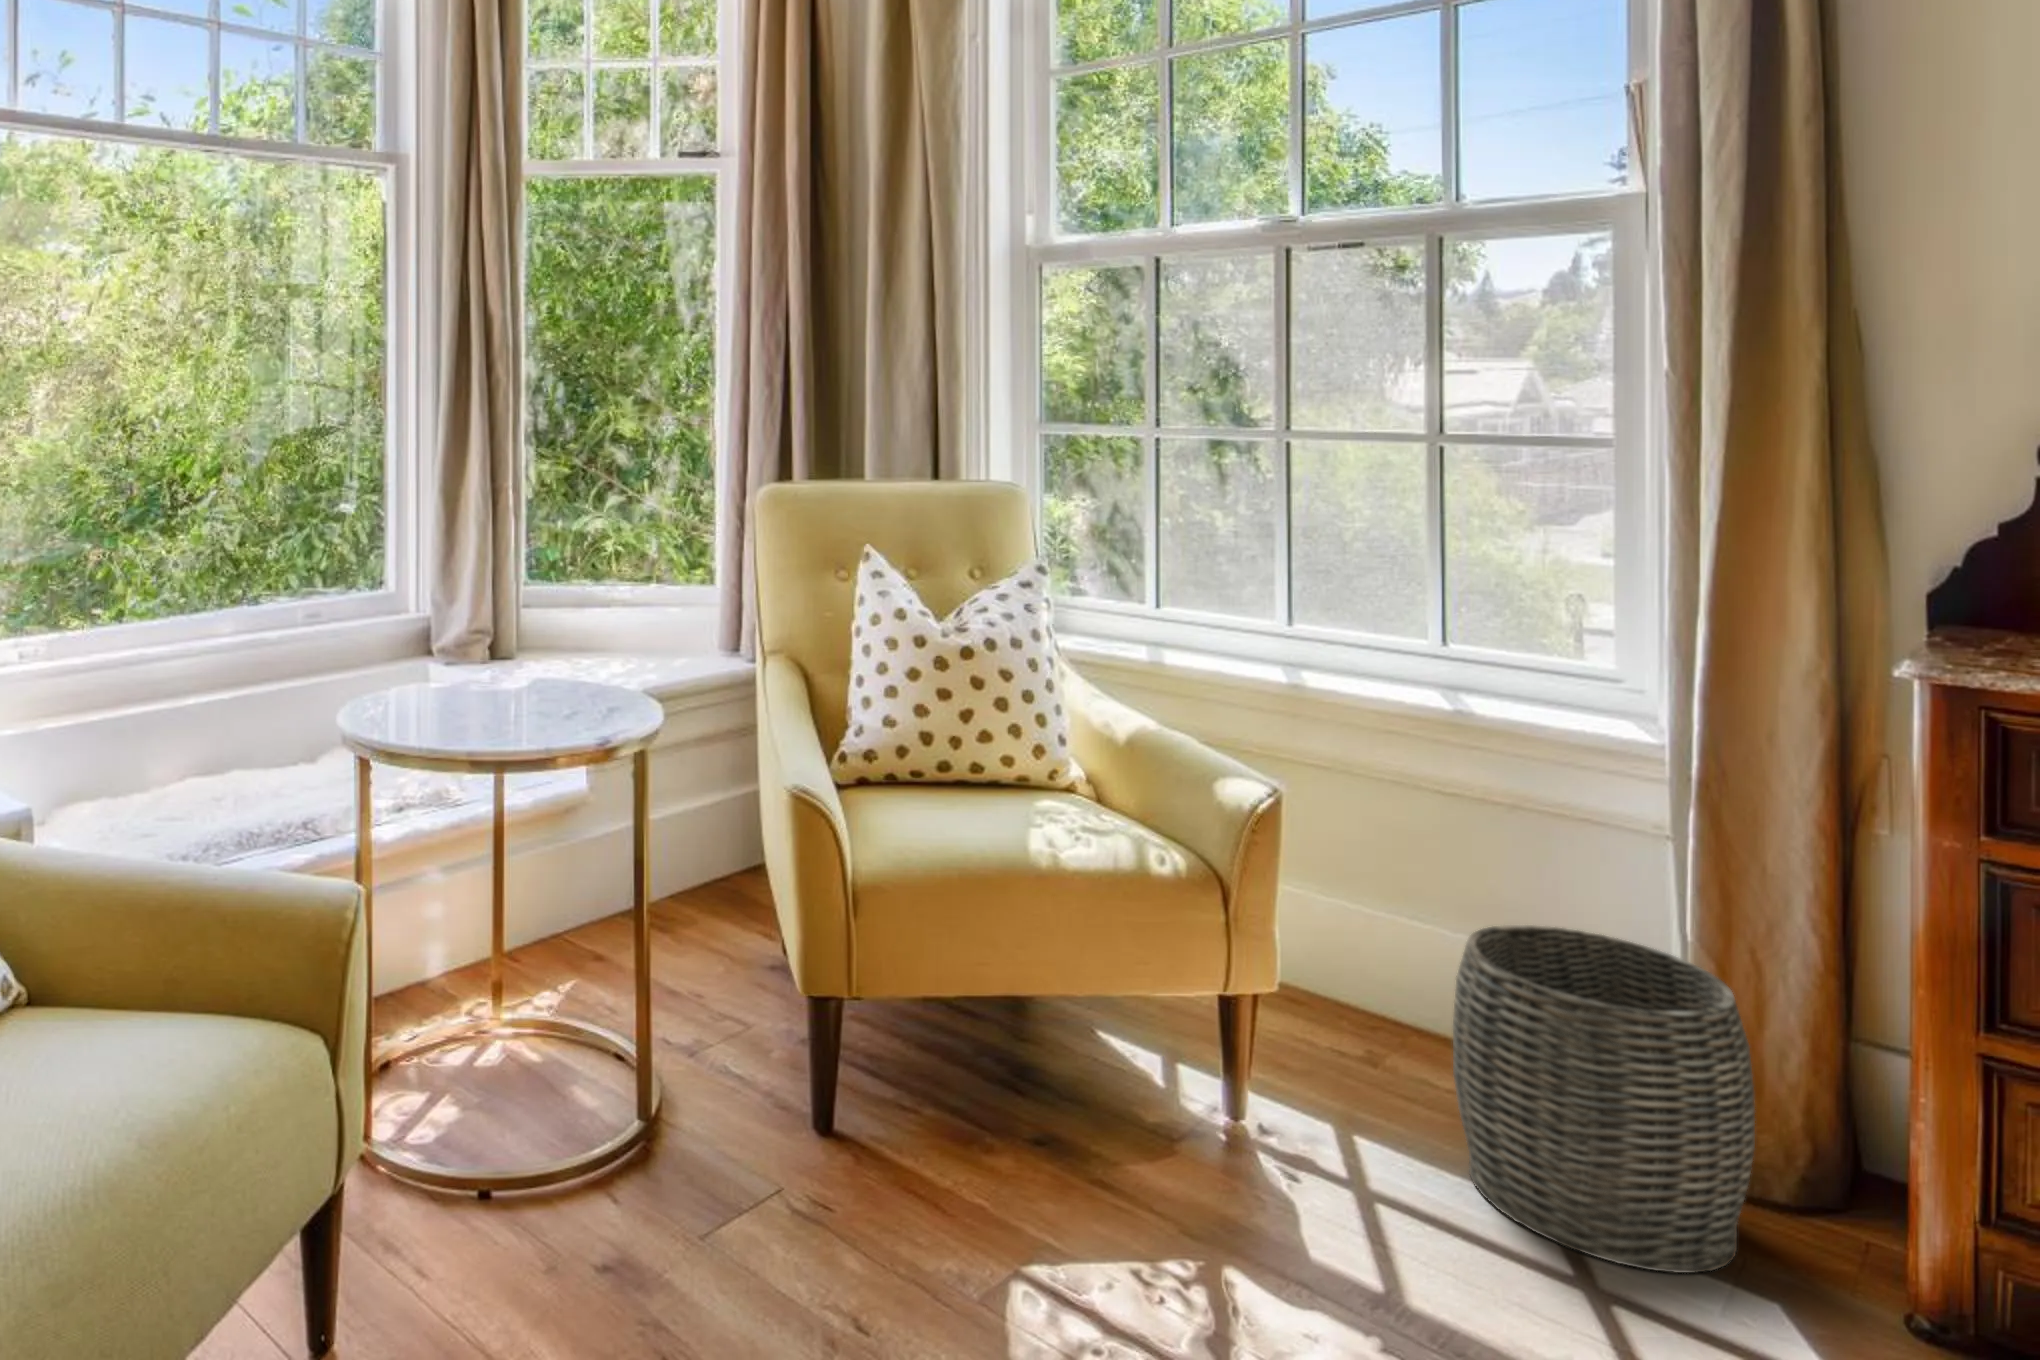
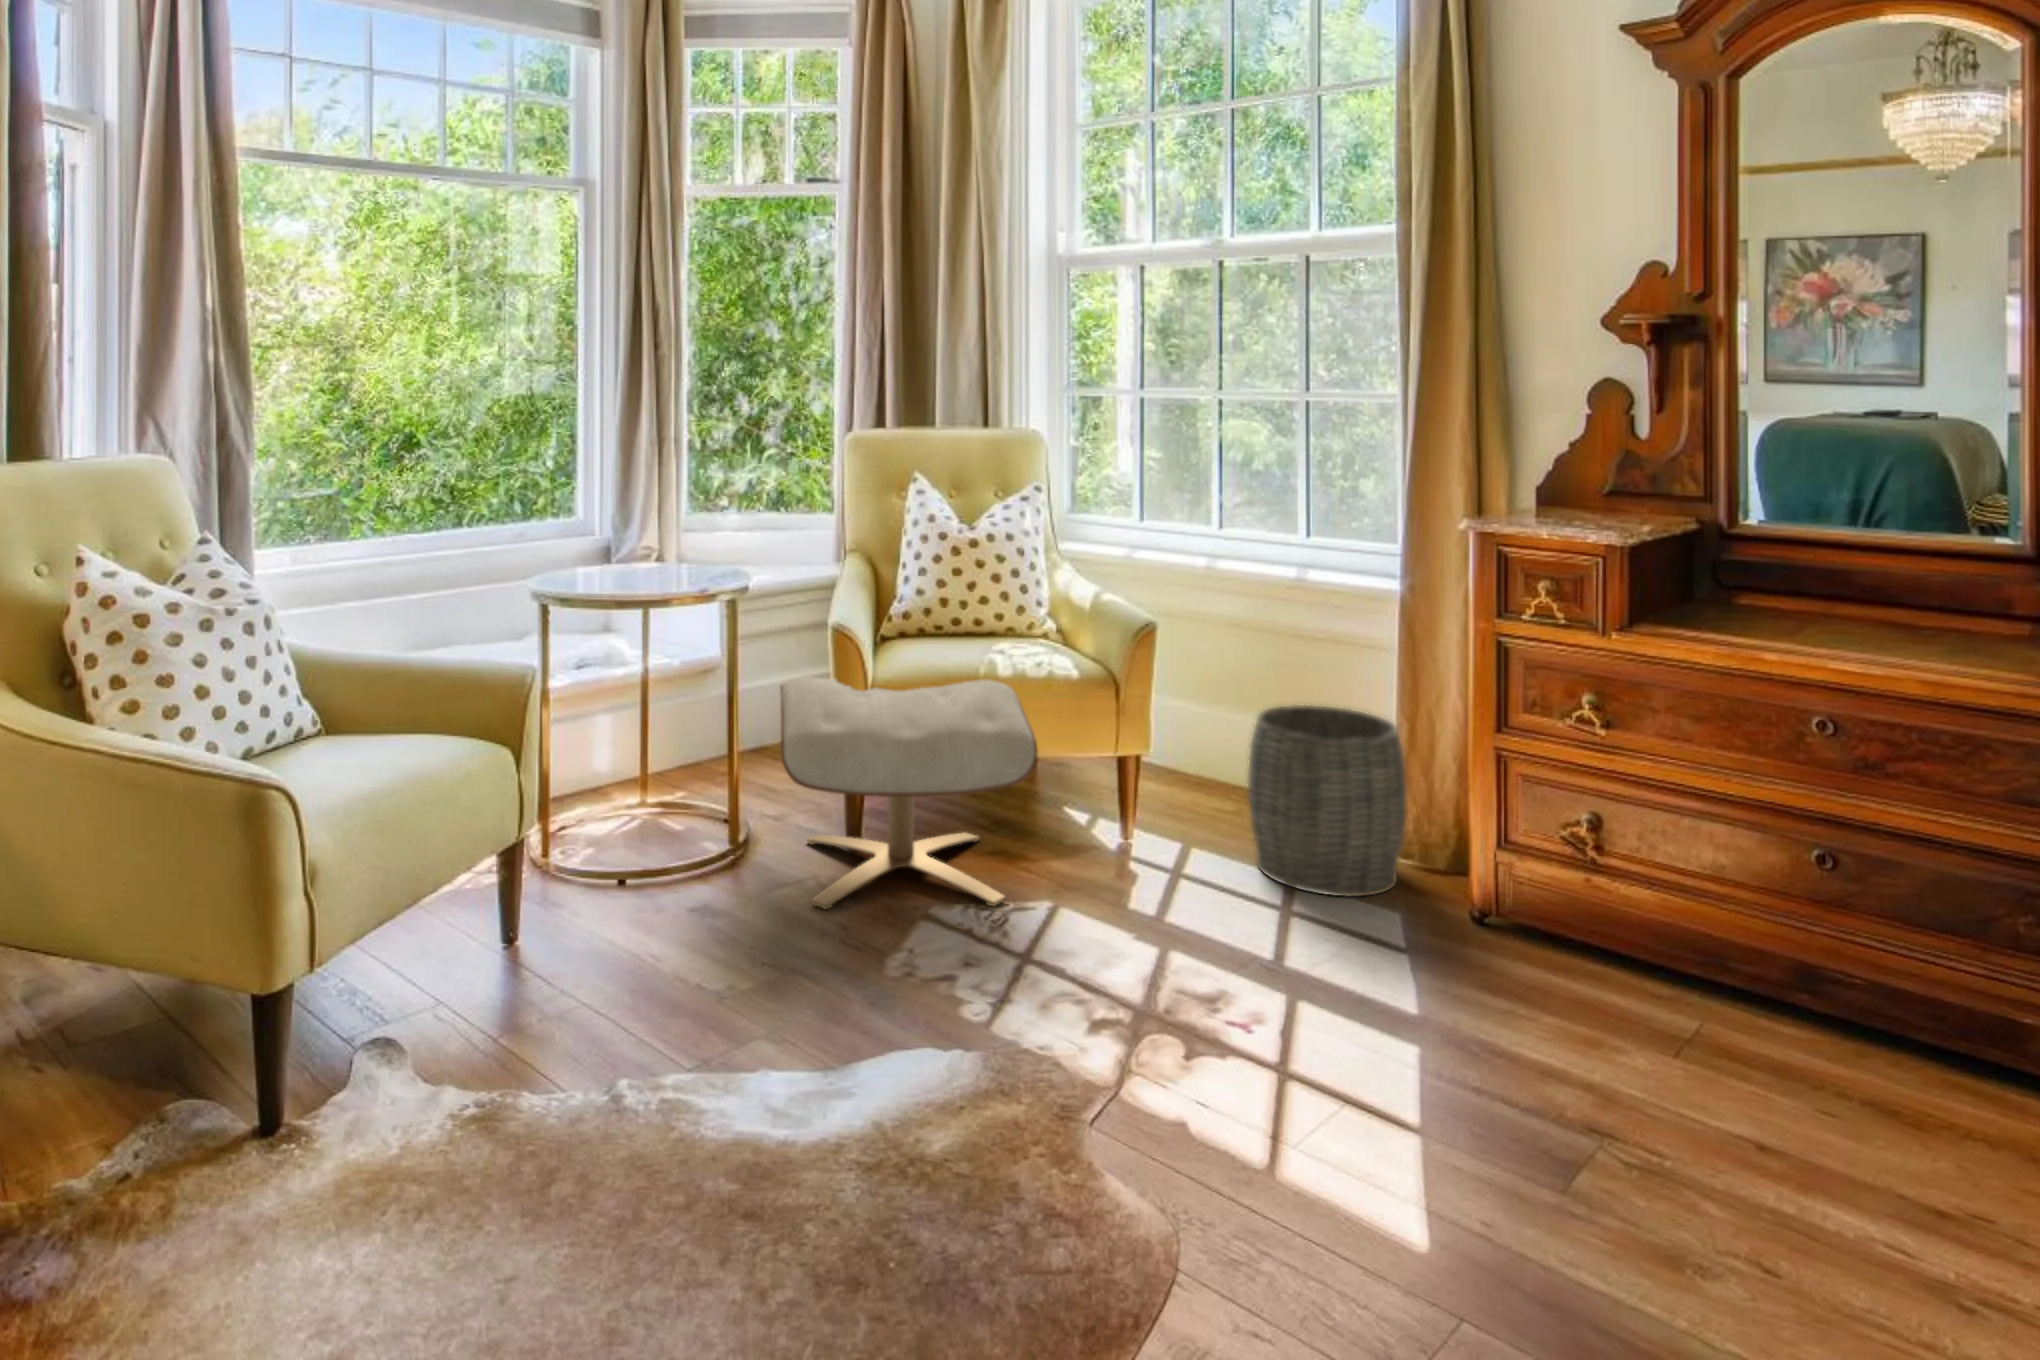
ottoman: none [706,867,1151,1276] -> present [780,677,1038,909]

